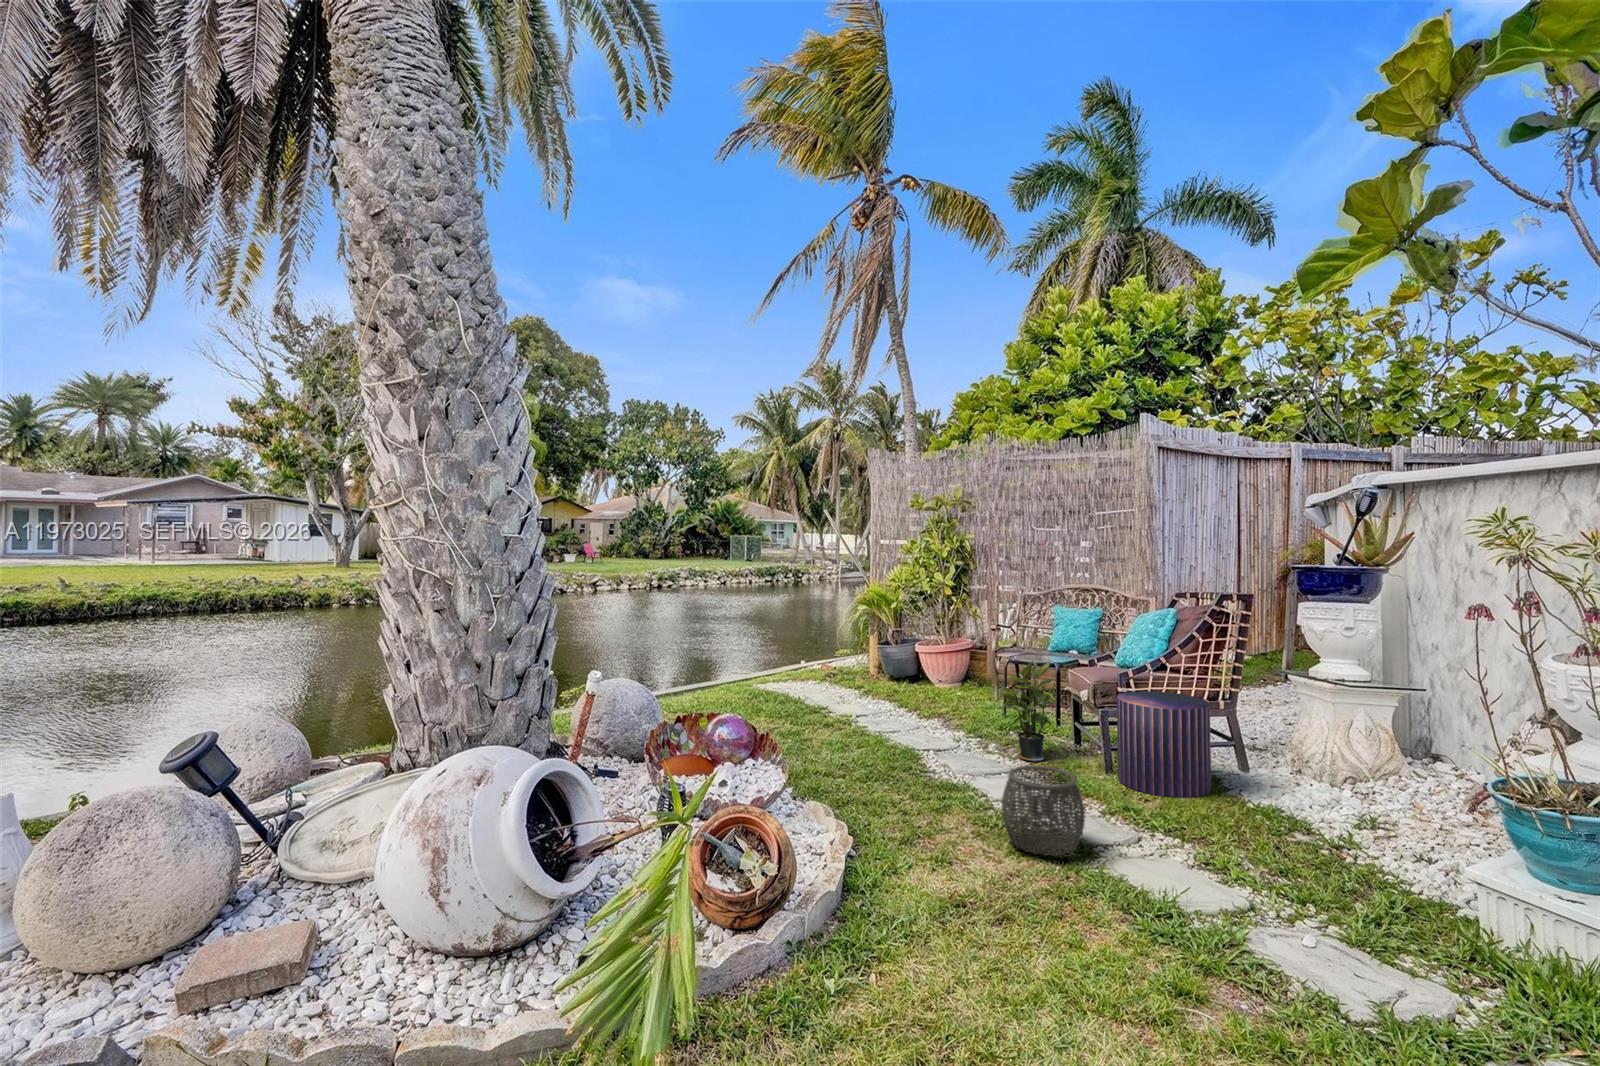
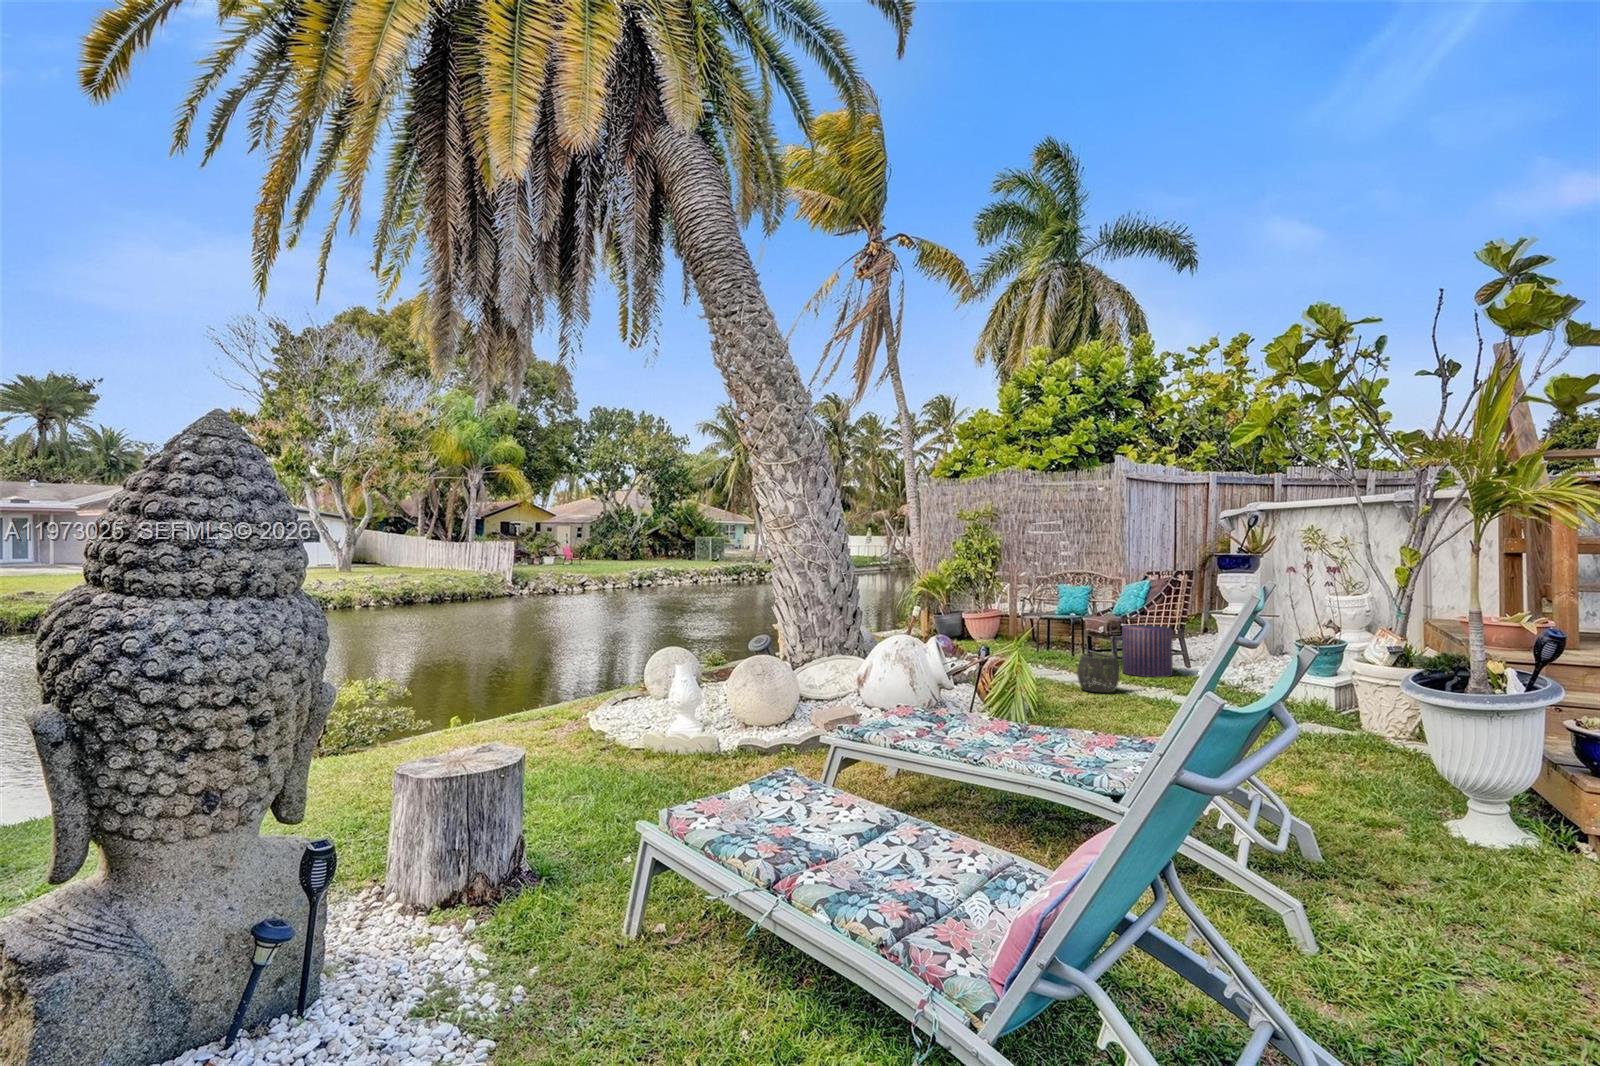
potted plant: present [1000,660,1056,762] -> none [1051,610,1085,669]

